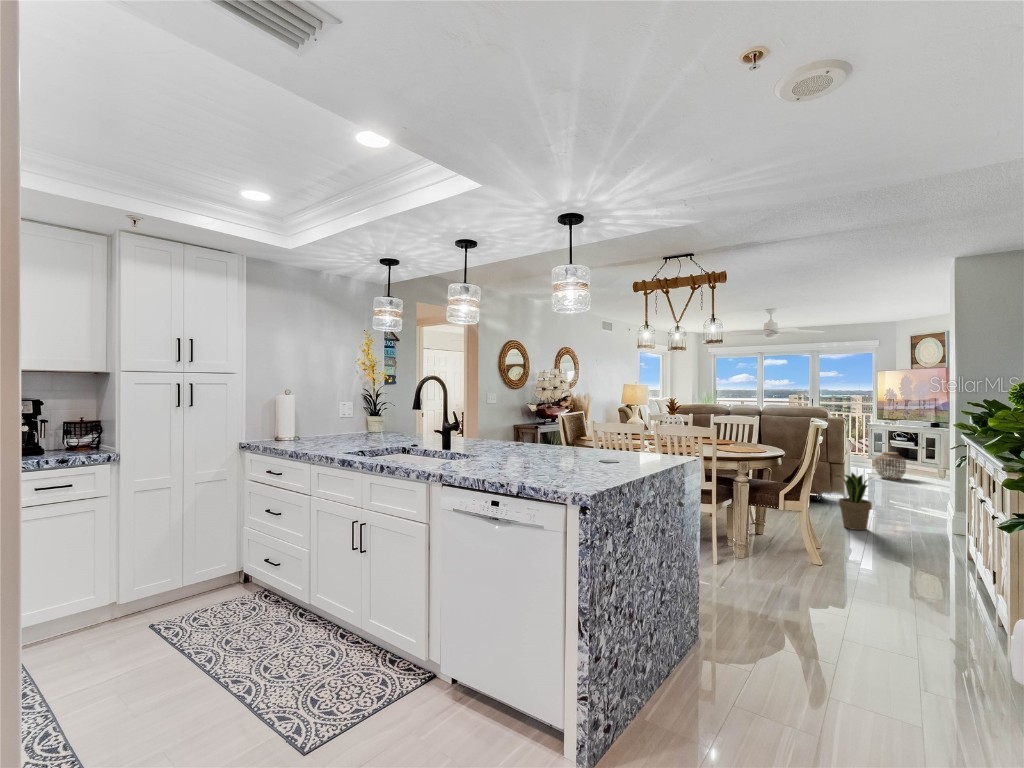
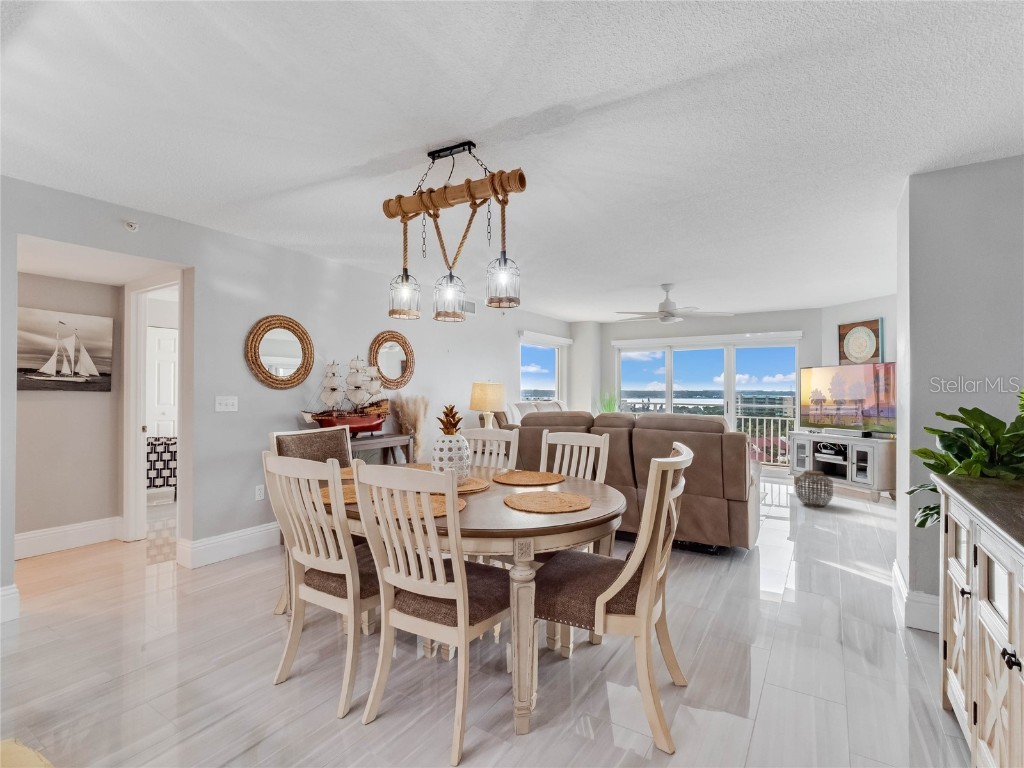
potted plant: present [836,473,872,530] -> none [722,526,784,624]

